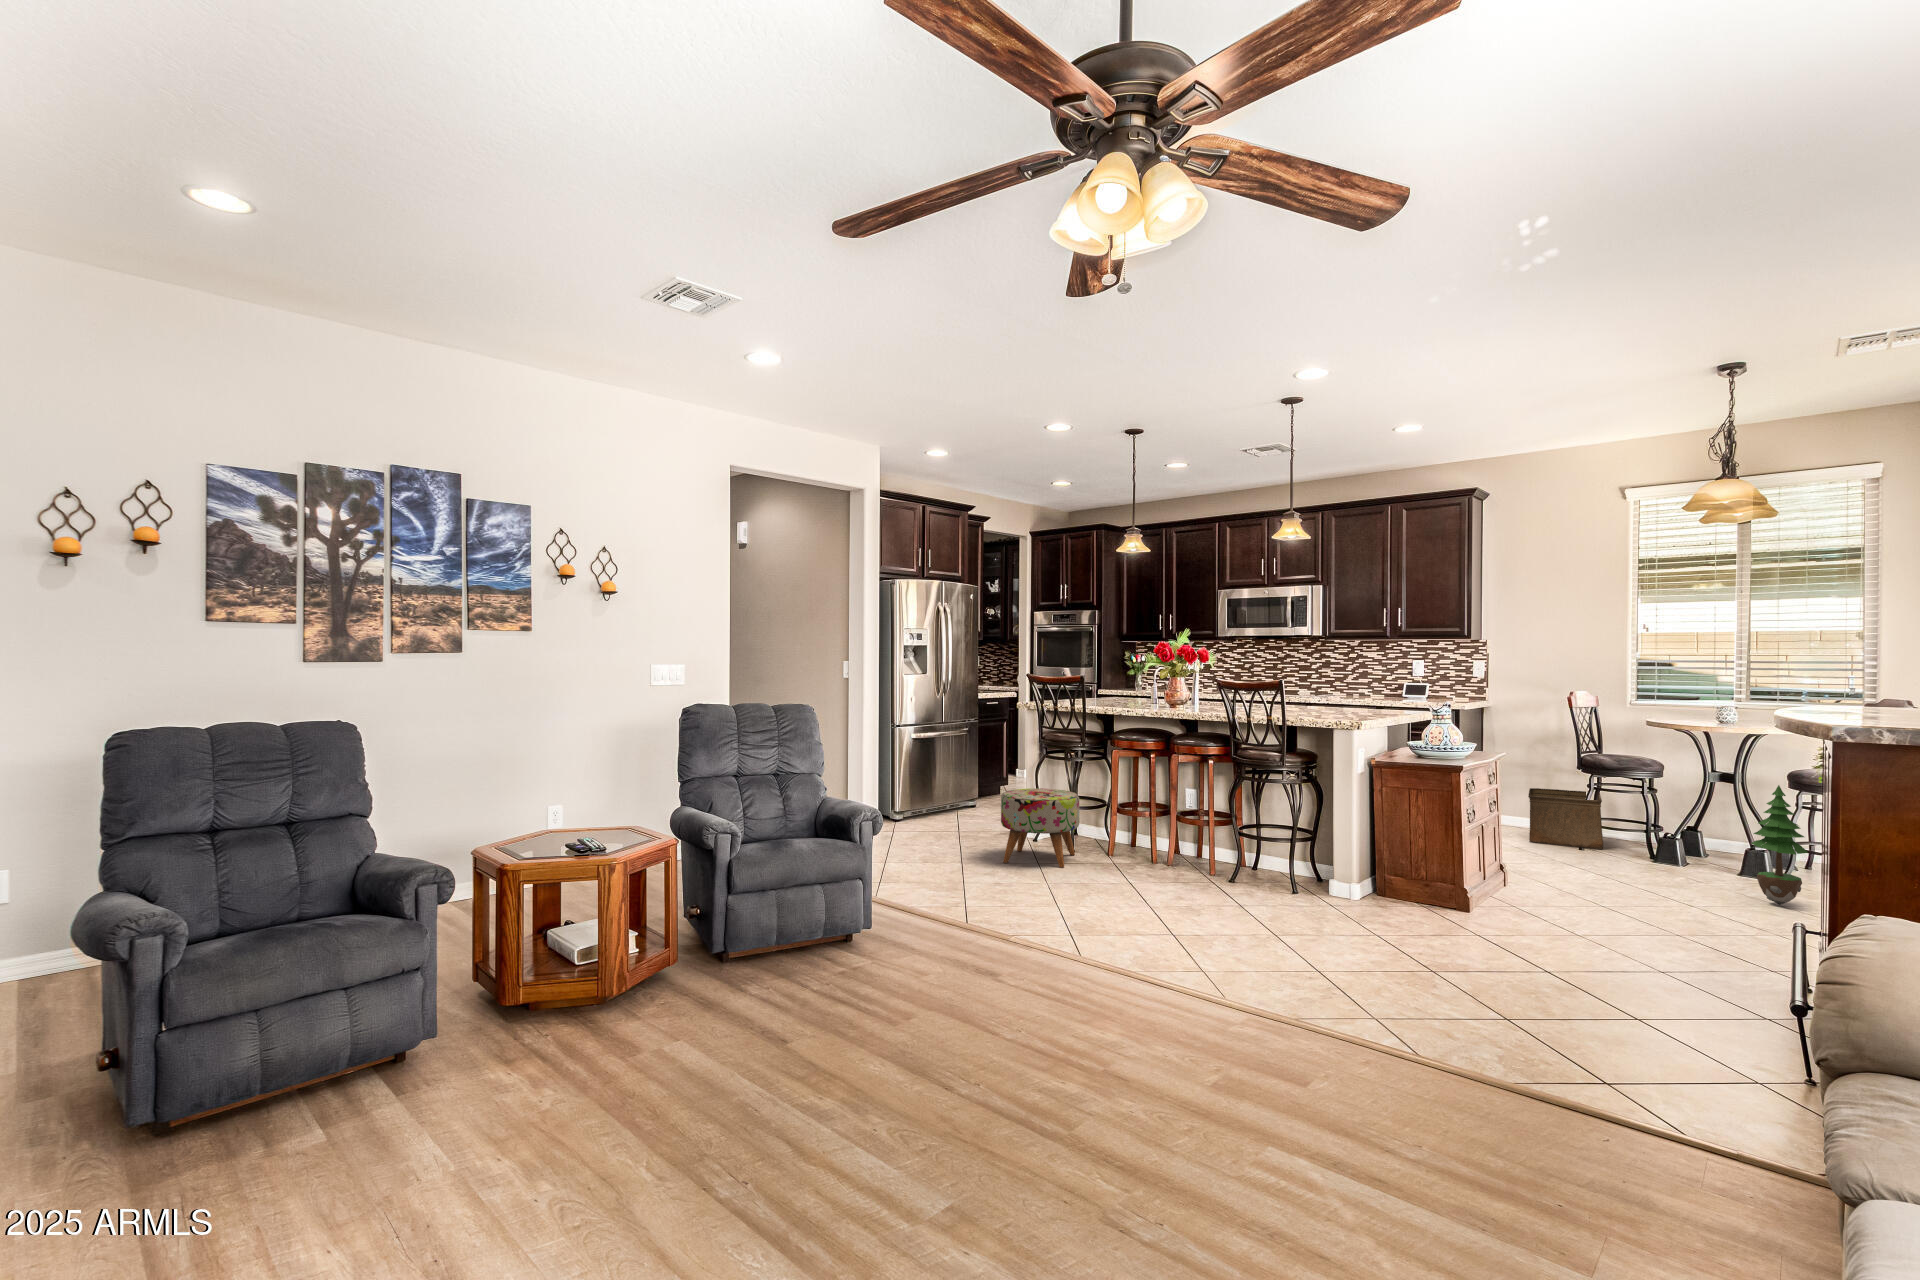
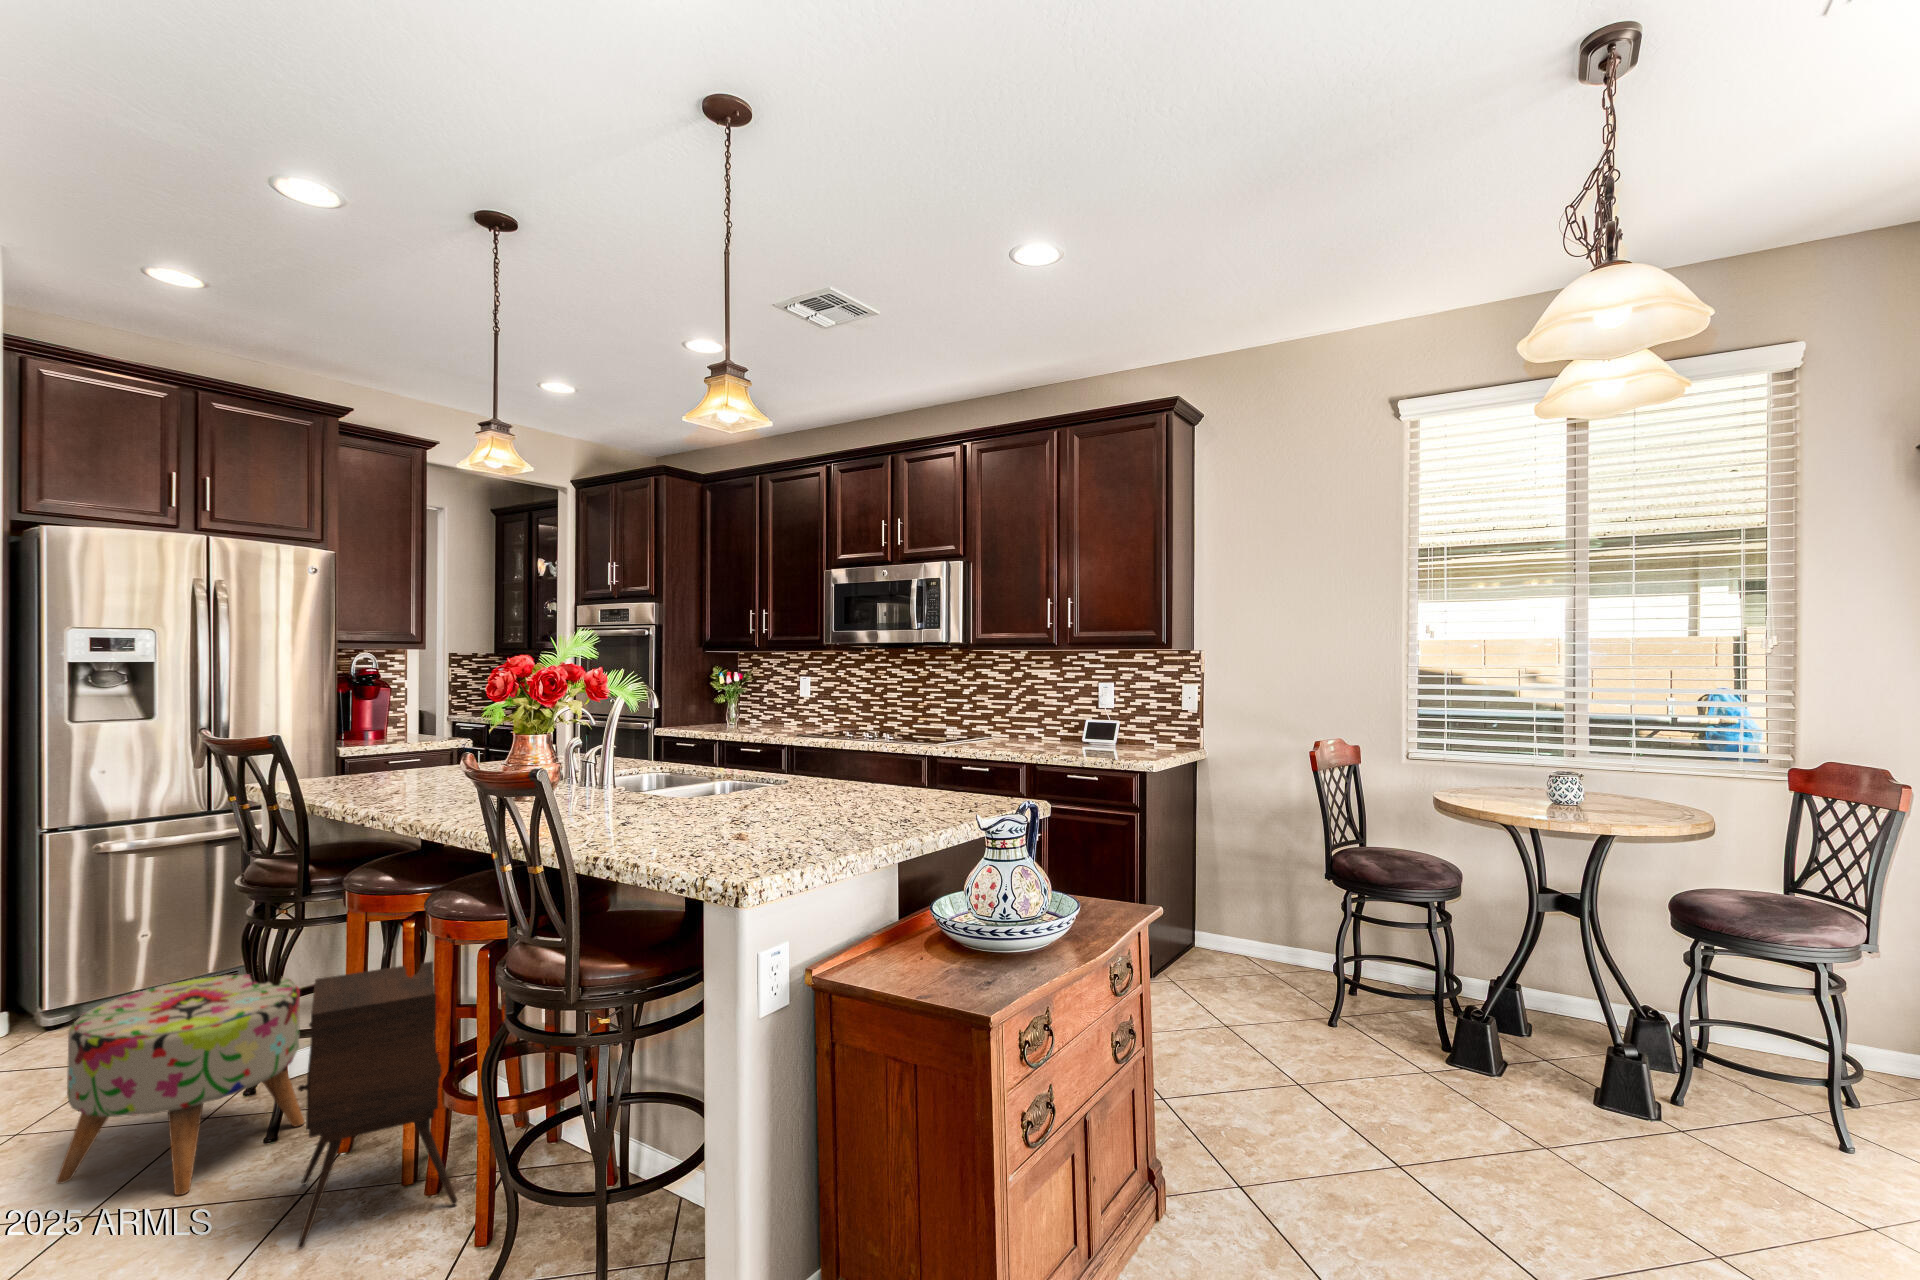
side table: none [1108,778,1185,880] -> present [298,962,457,1248]
potted tree: present [1751,785,1808,905] -> none [1629,961,1746,1220]
storage bin: present [1528,788,1604,849] -> none [1251,895,1367,1014]

